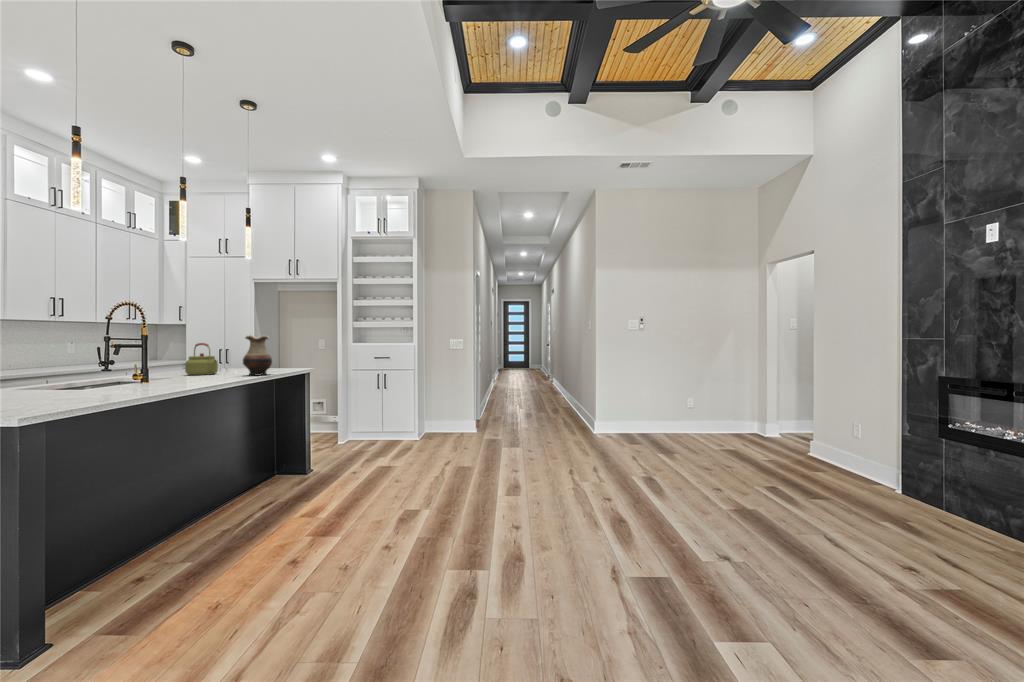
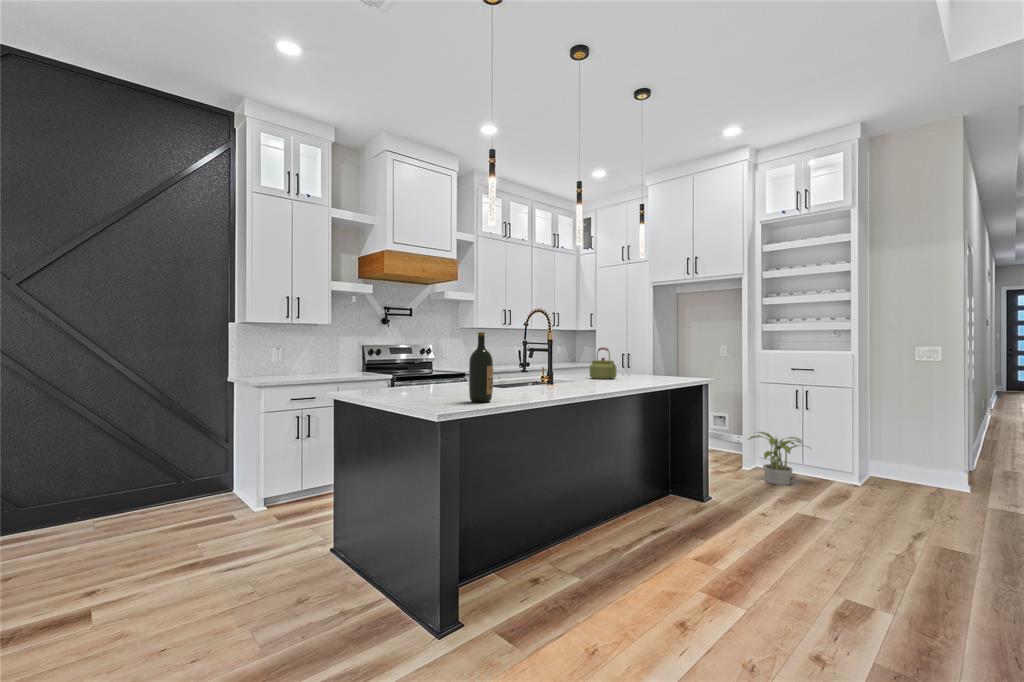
wine bottle: none [32,329,70,408] -> present [469,332,493,402]
vase: present [243,335,272,375] -> none [638,340,667,384]
potted plant: none [343,409,389,449] -> present [748,432,803,485]

